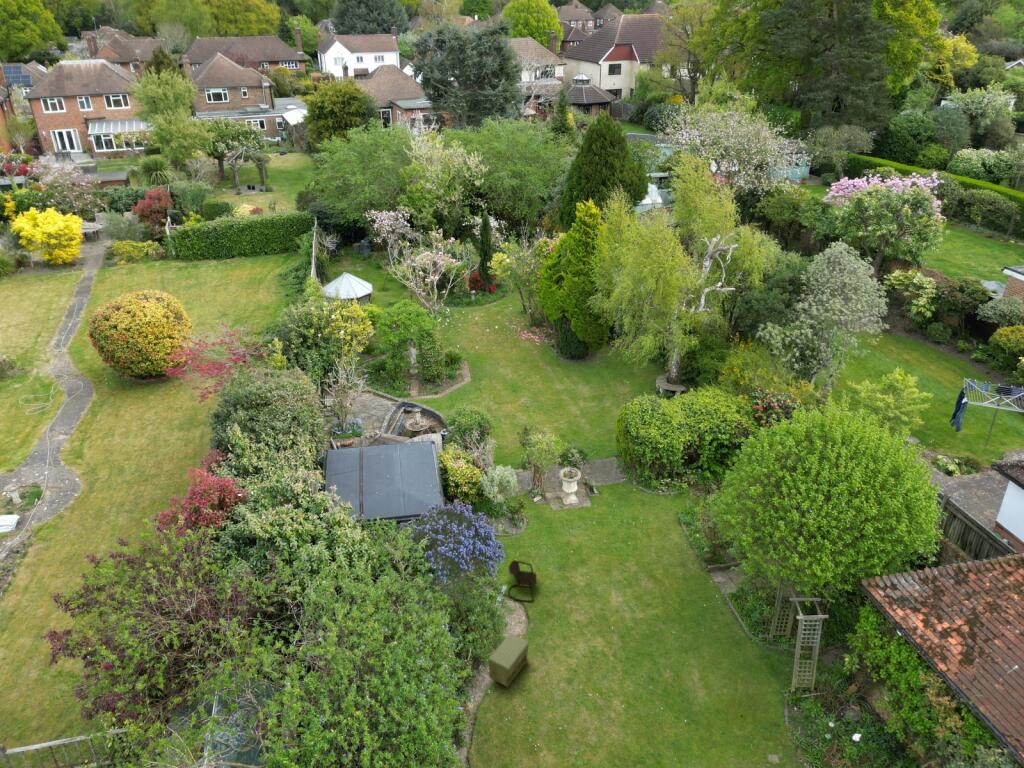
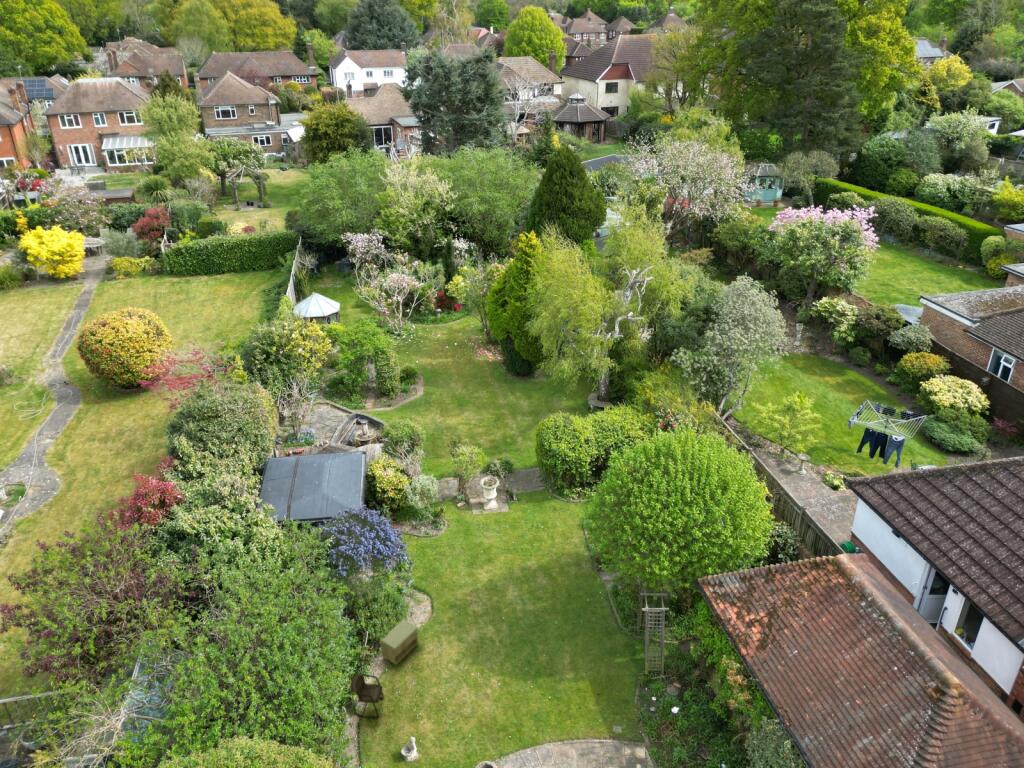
chair: present [508,561,536,602] -> present [350,674,384,719]

